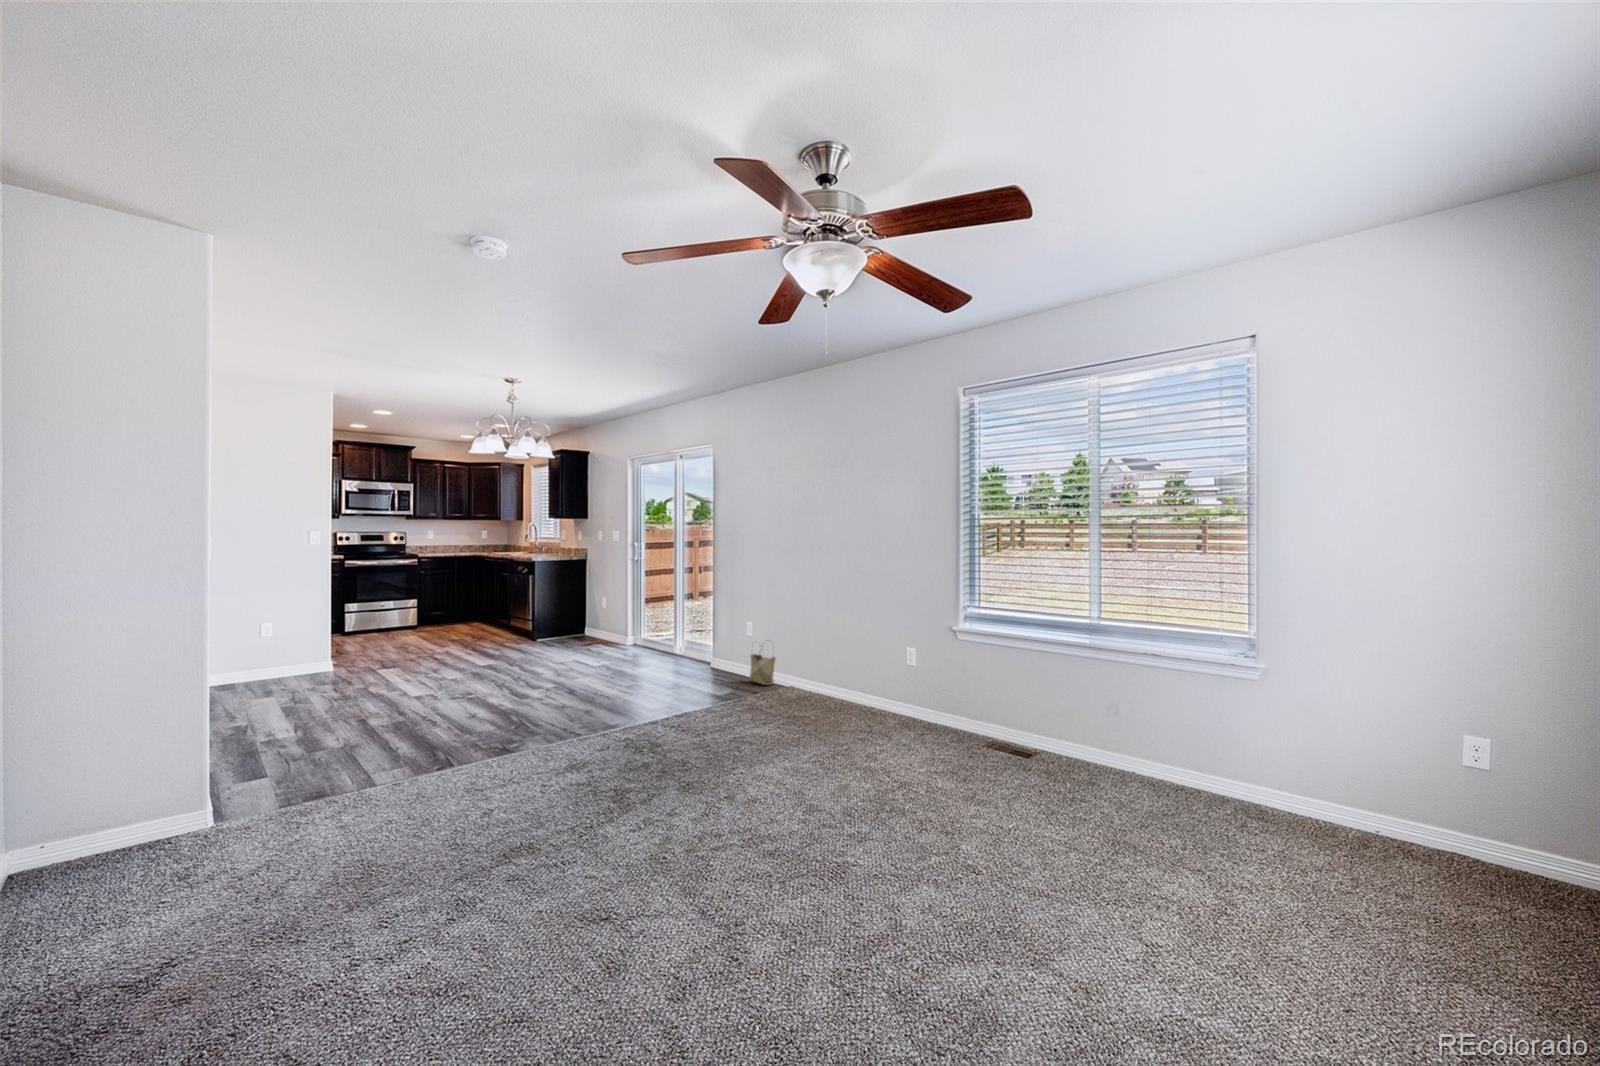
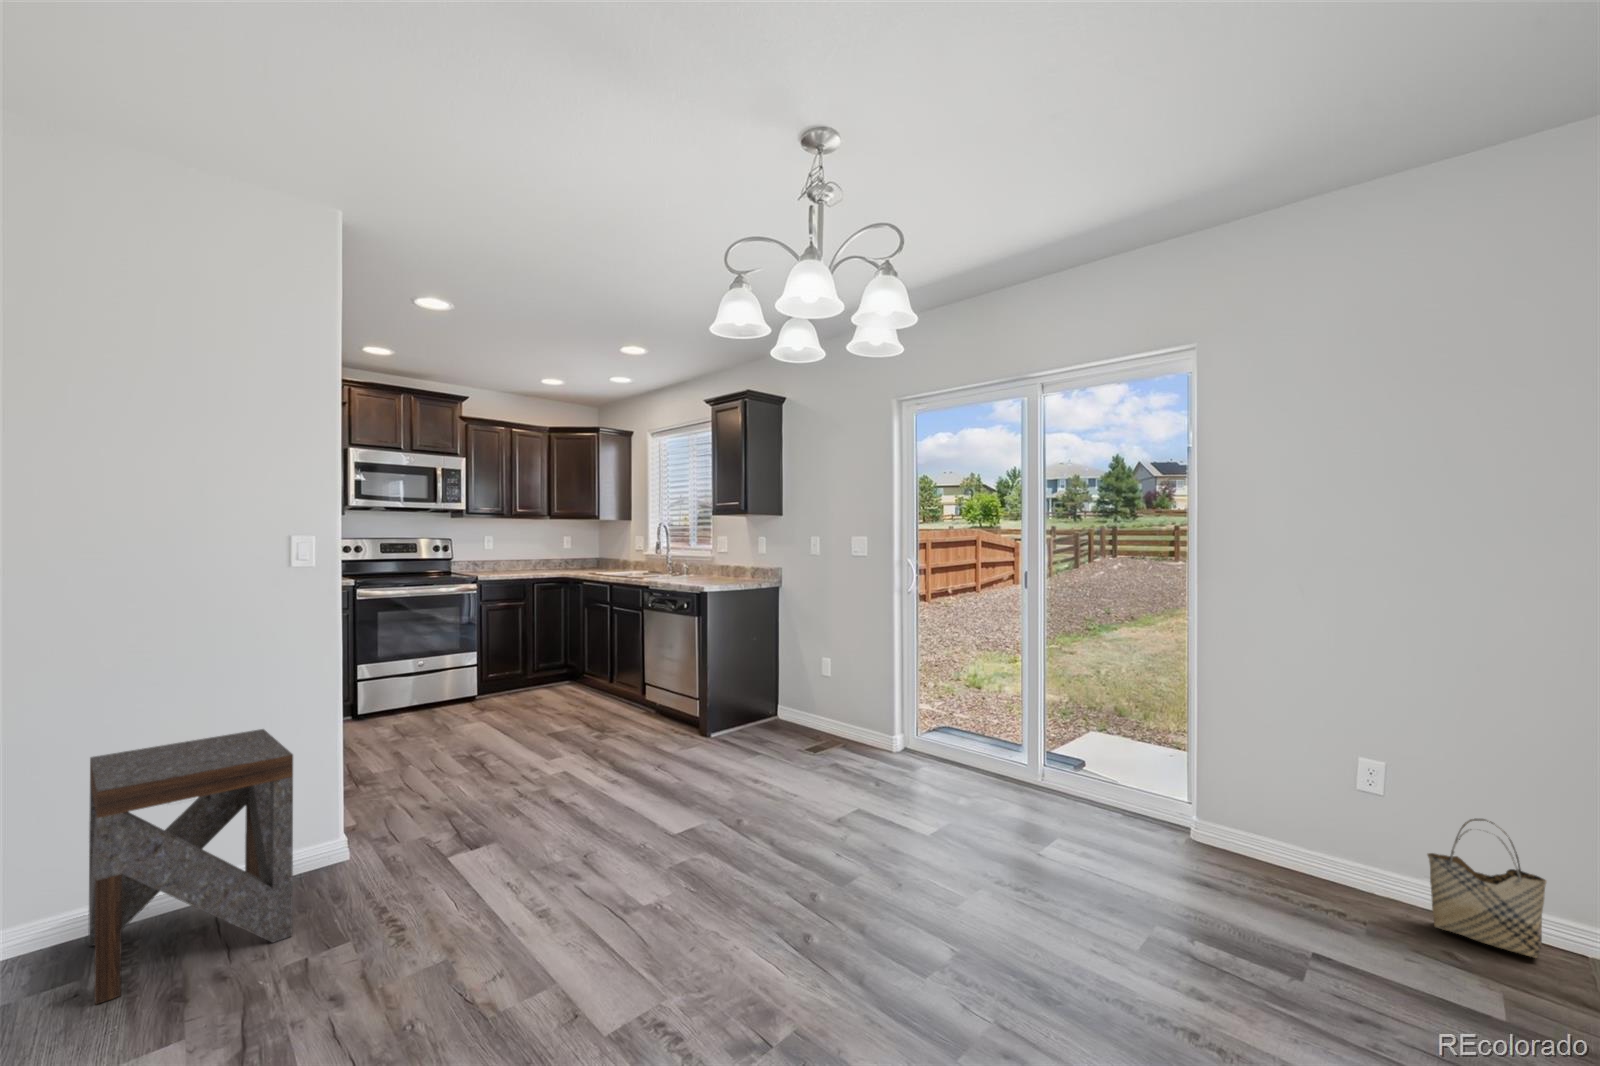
side table: none [238,611,315,692] -> present [88,729,293,1005]

